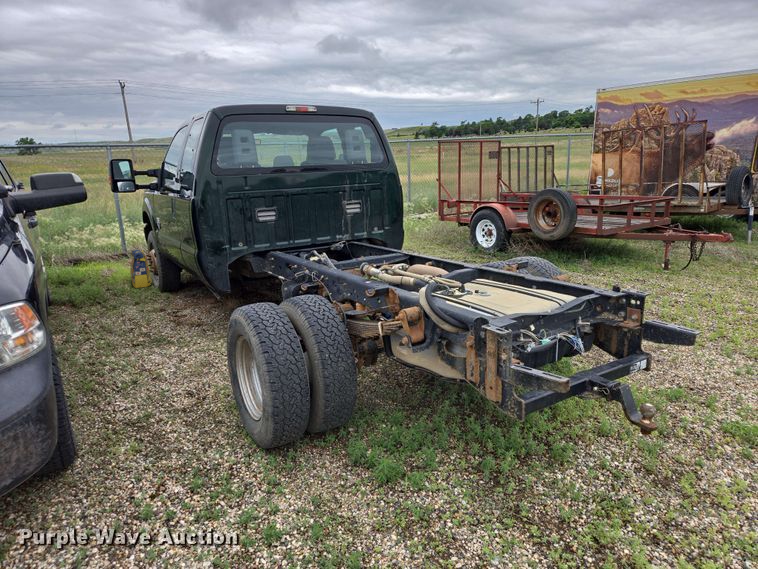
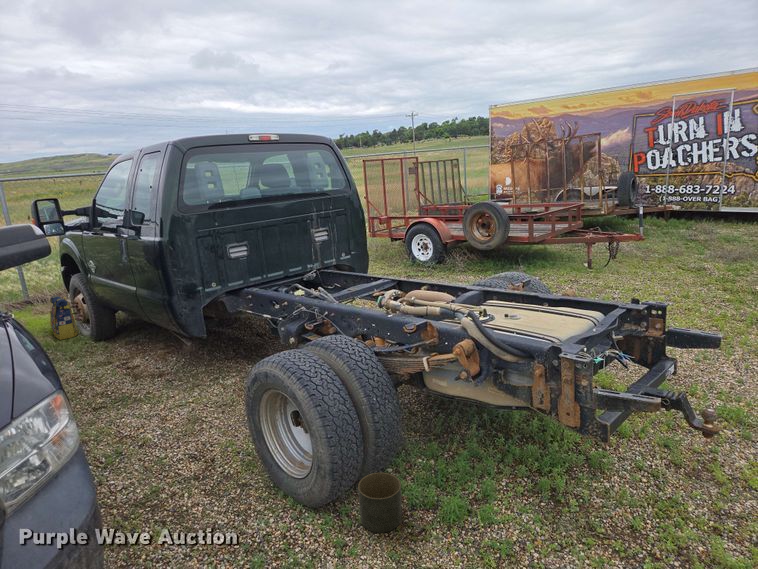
planter: none [300,425,341,480] -> present [358,473,401,533]

